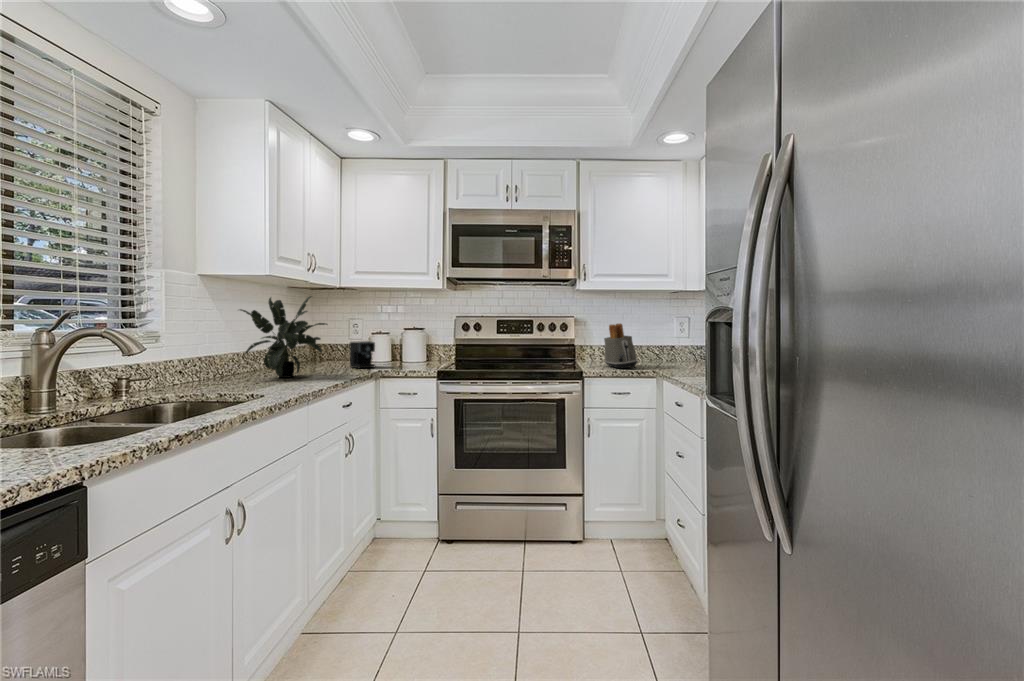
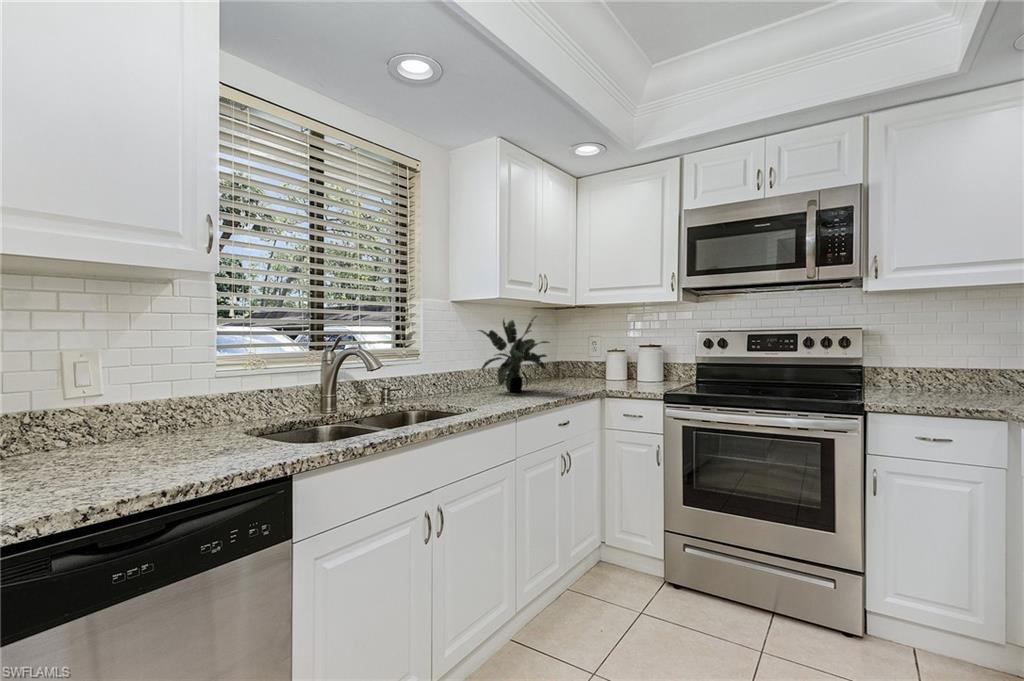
toaster: present [604,324,638,368] -> none [914,338,974,405]
coffee maker: present [350,341,375,368] -> none [582,358,625,385]

